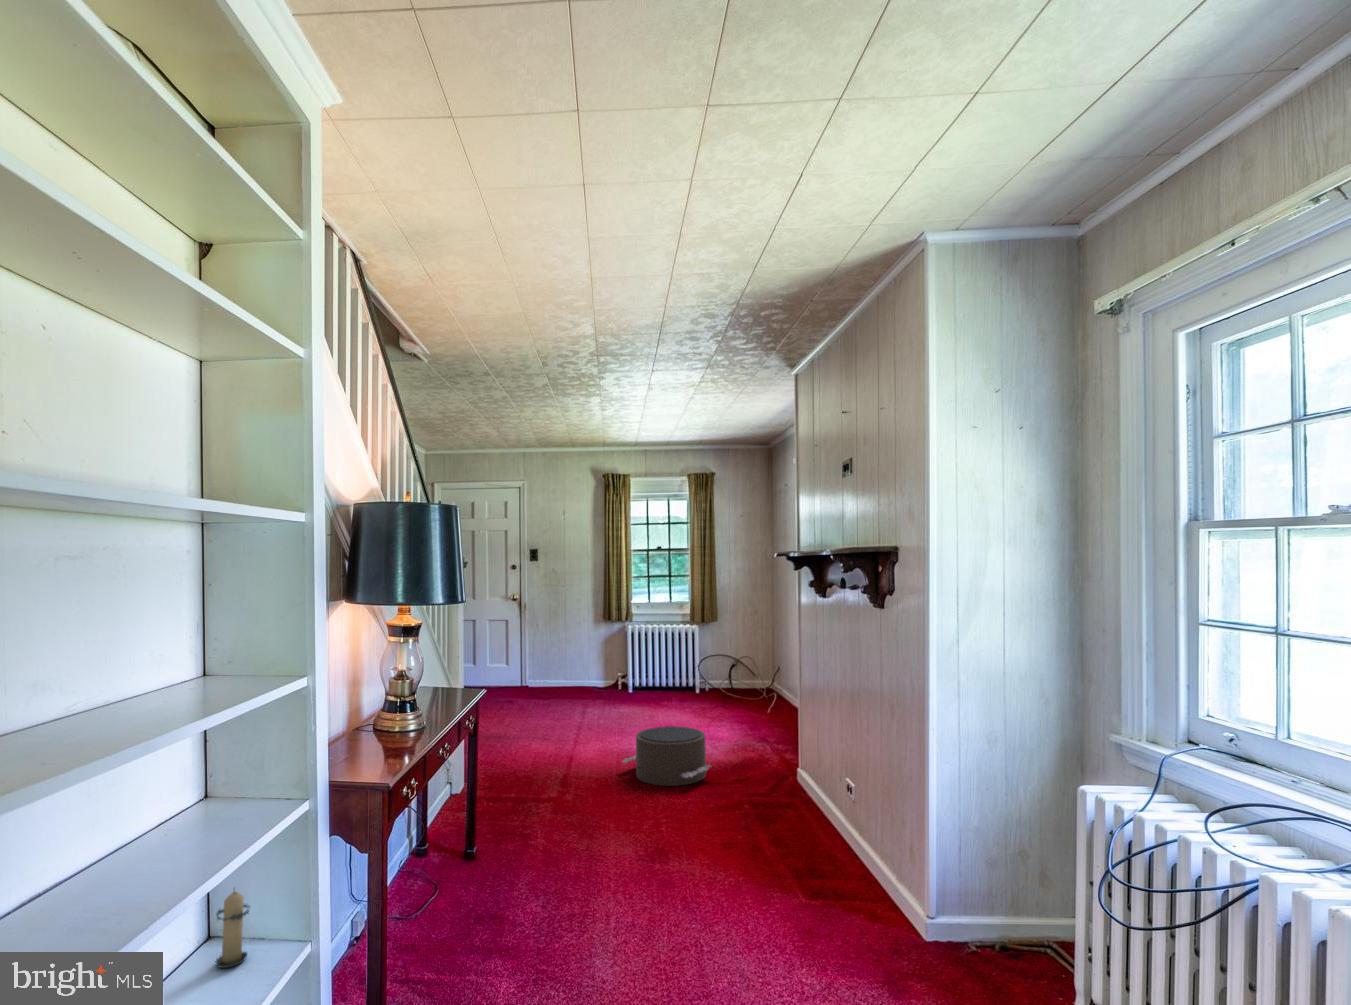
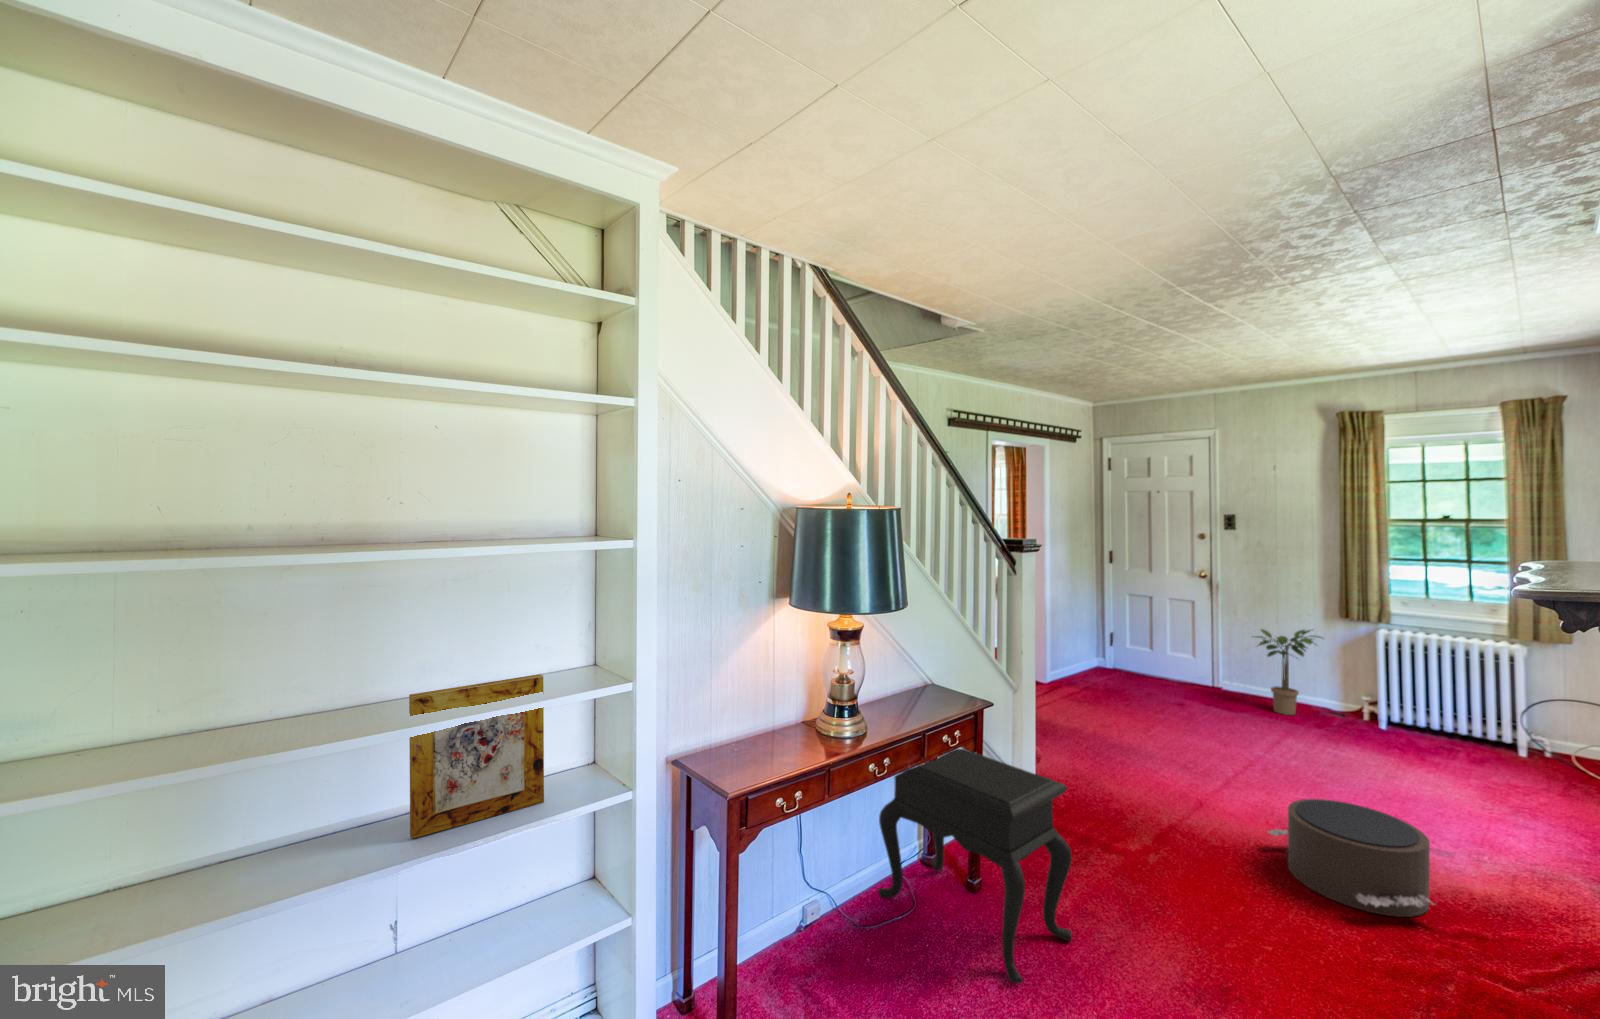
potted plant: none [555,631,601,700] -> present [1252,629,1320,715]
picture frame: none [128,669,244,878] -> present [409,674,544,839]
side table: none [390,737,560,905] -> present [878,747,1072,984]
candle: present [215,891,250,968] -> none [546,856,577,924]

